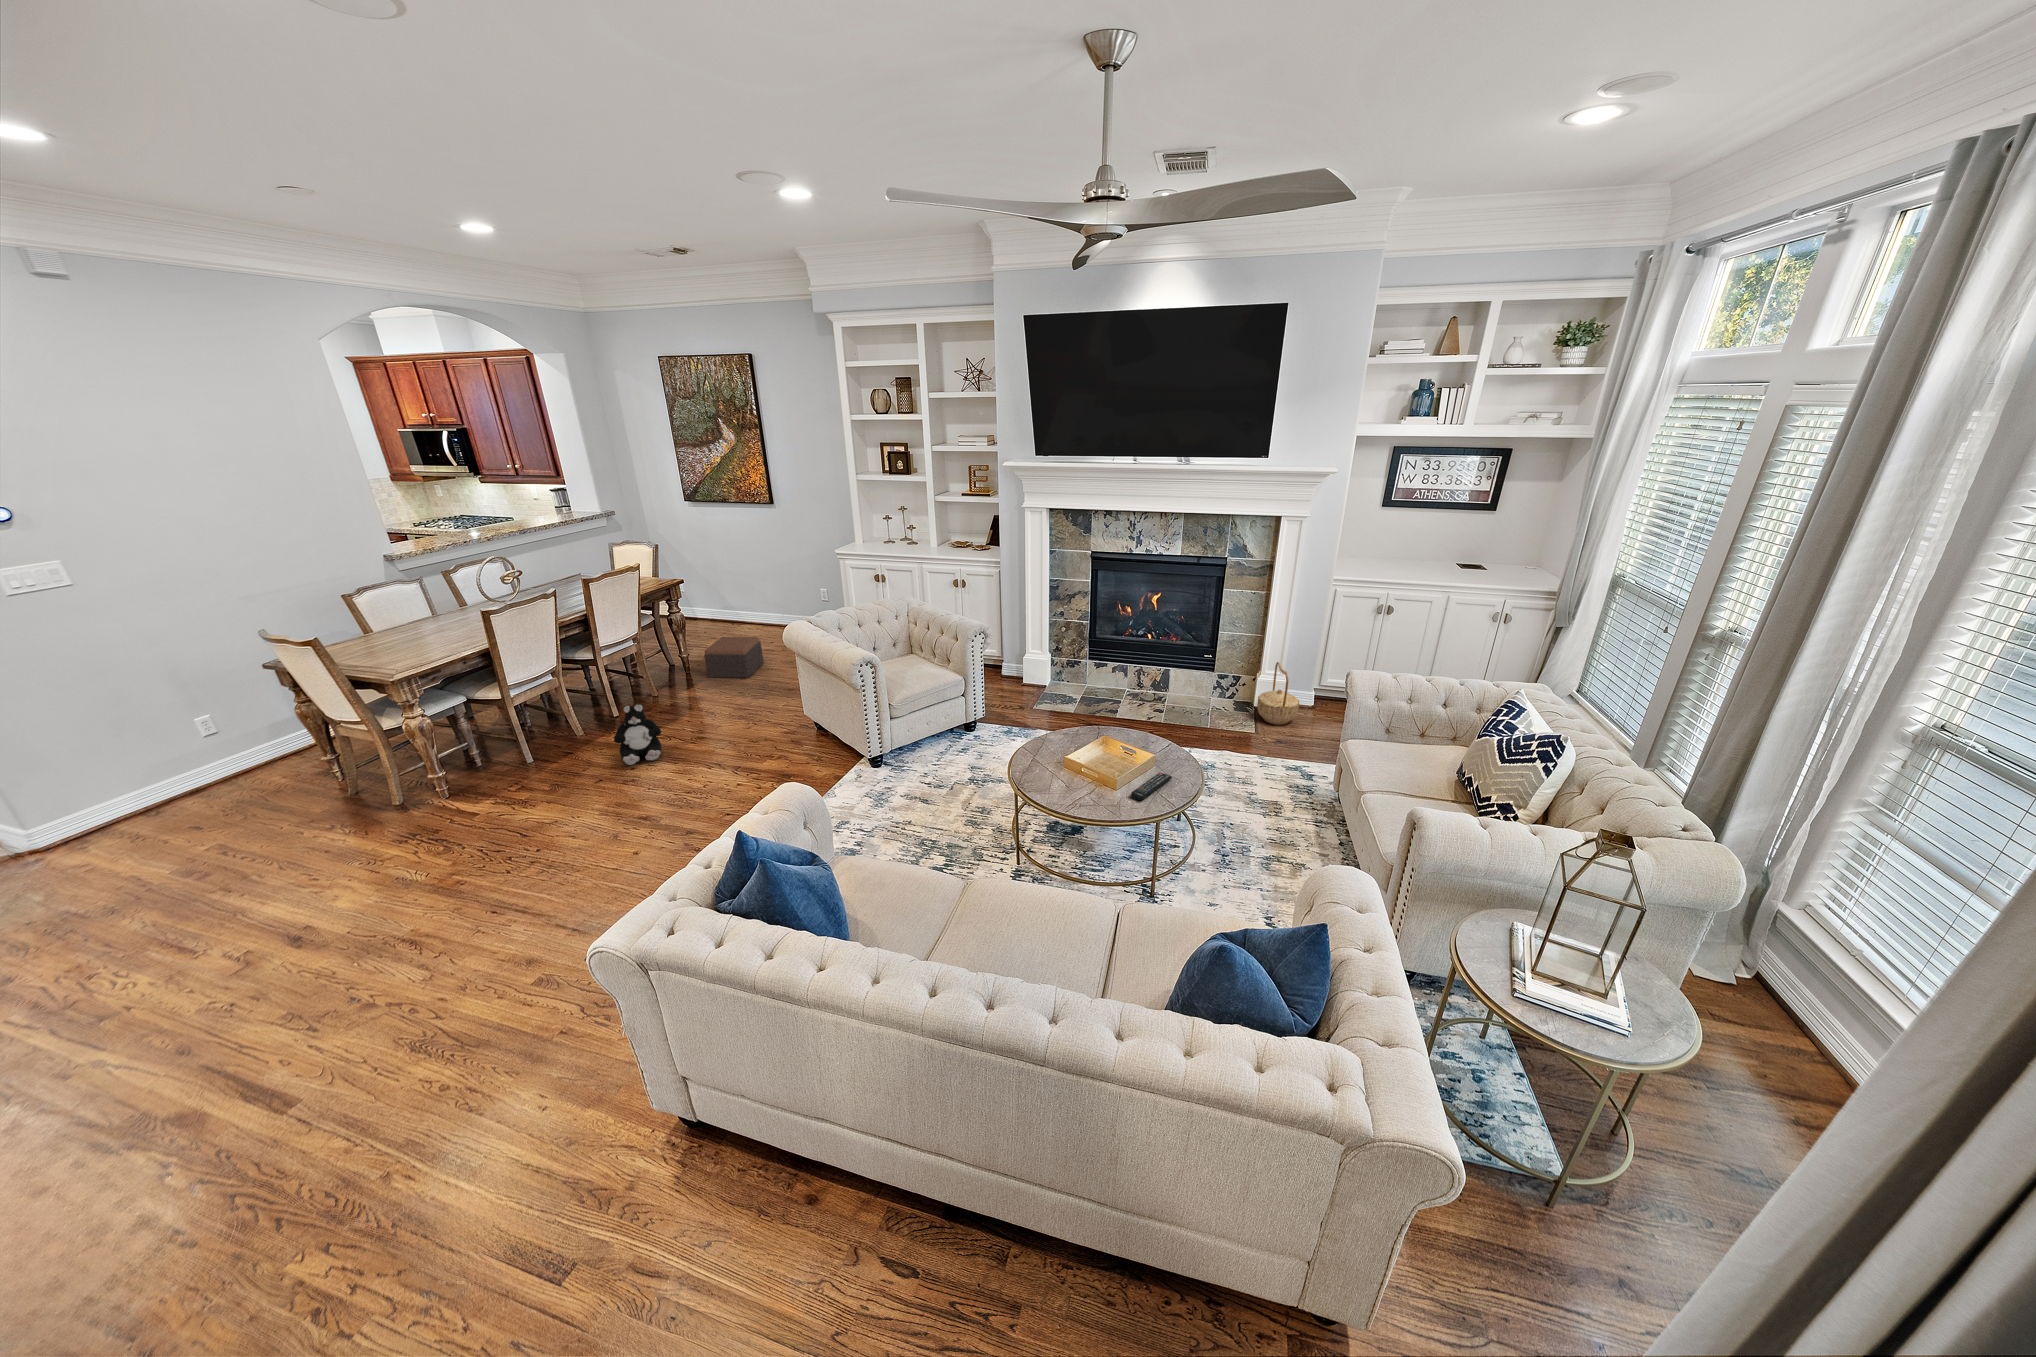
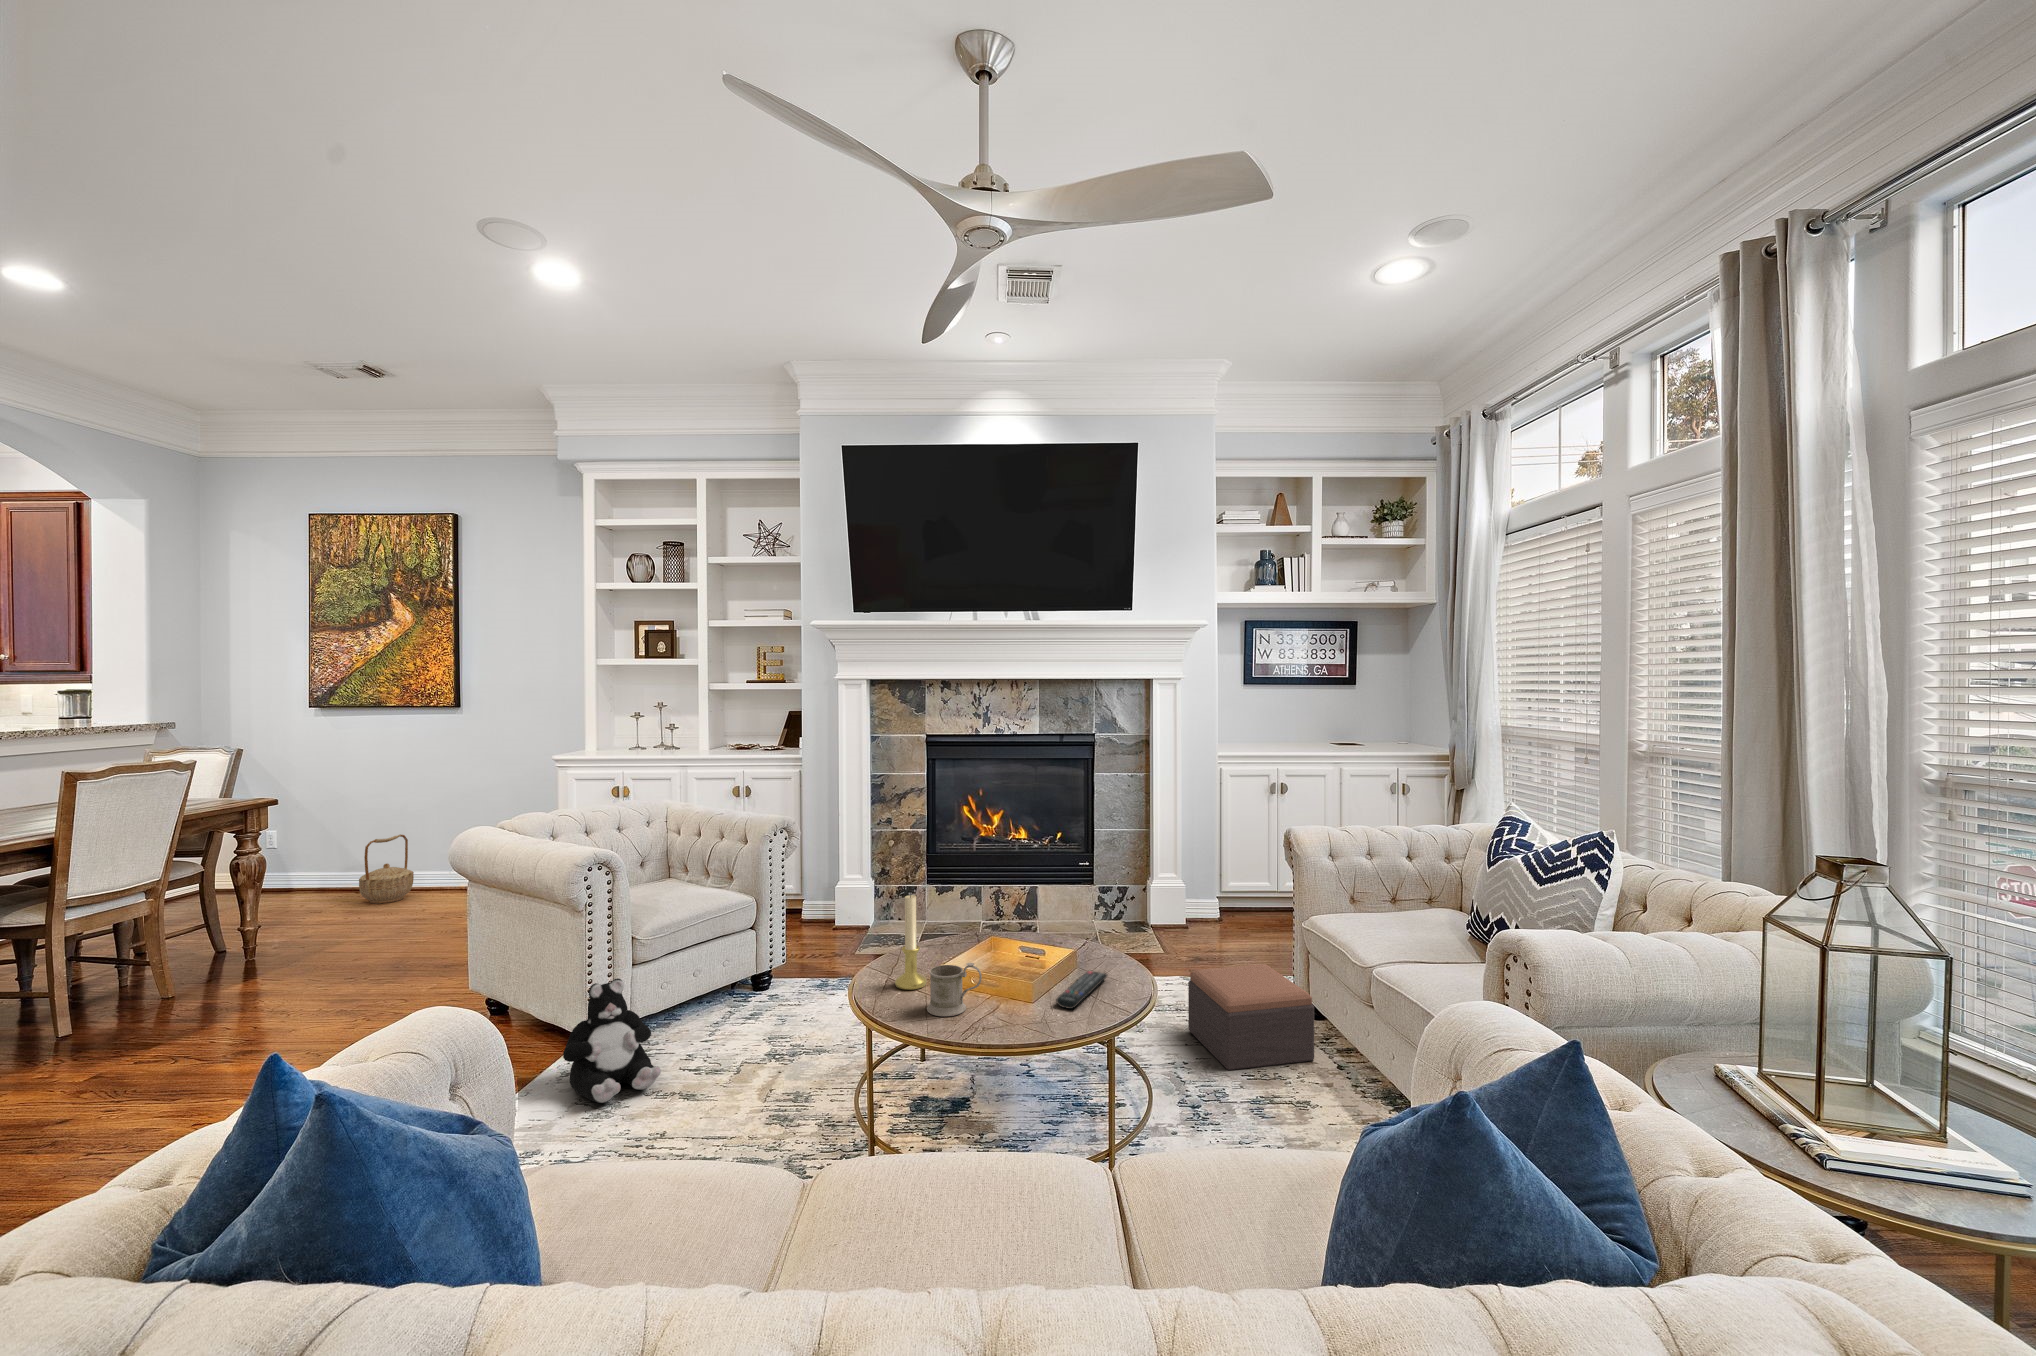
footstool: present [704,637,764,678] -> present [1188,964,1314,1070]
basket: present [1258,662,1299,725] -> present [359,834,414,904]
plush toy: present [614,704,661,765] -> present [563,978,661,1103]
candle holder: none [1037,716,1057,772] -> present [895,894,927,990]
mug: none [1052,764,1084,796] -> present [927,963,982,1016]

